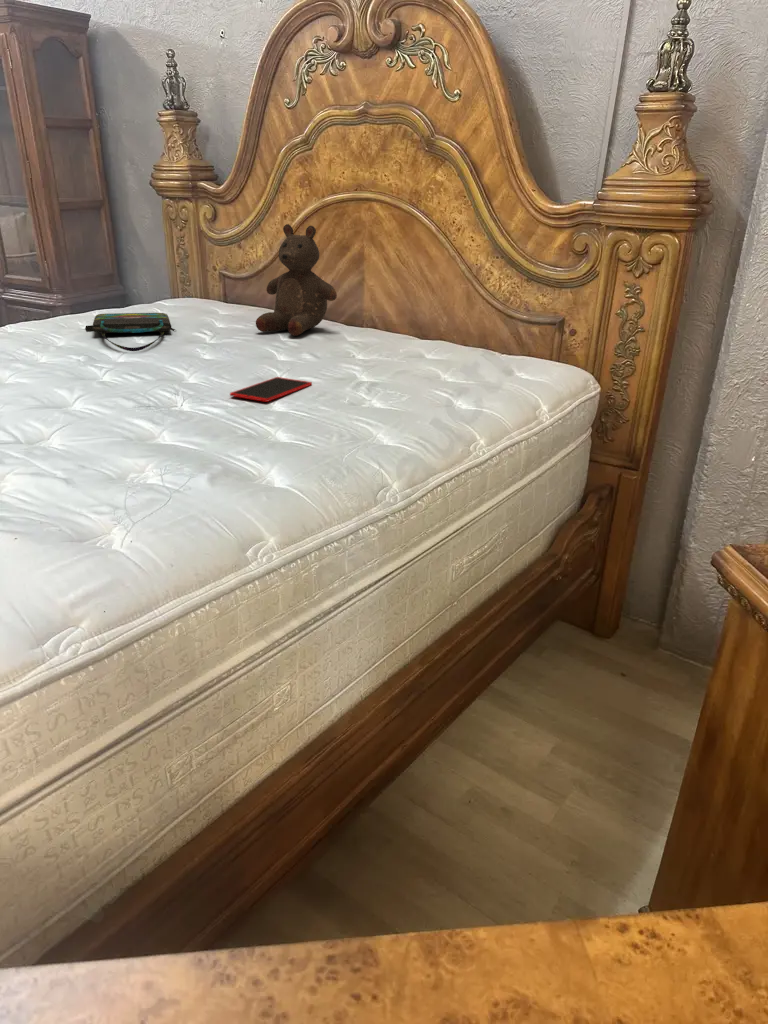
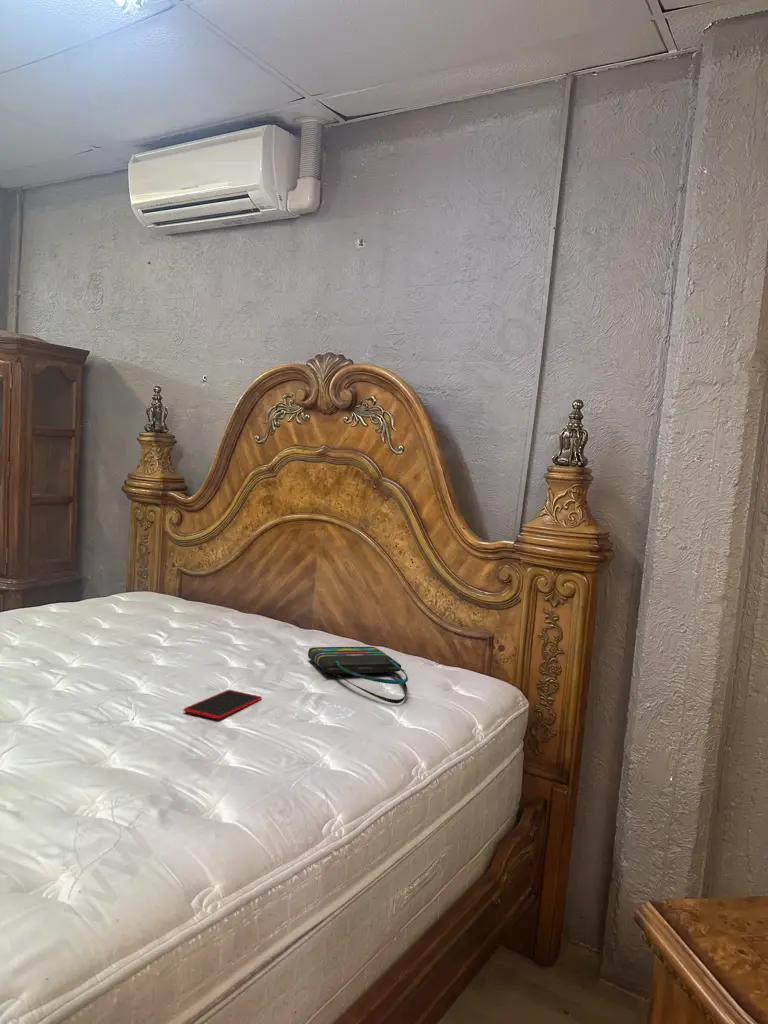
stuffed bear: present [256,224,337,336] -> none [210,540,288,640]
tote bag: present [85,313,175,351] -> present [308,647,408,704]

